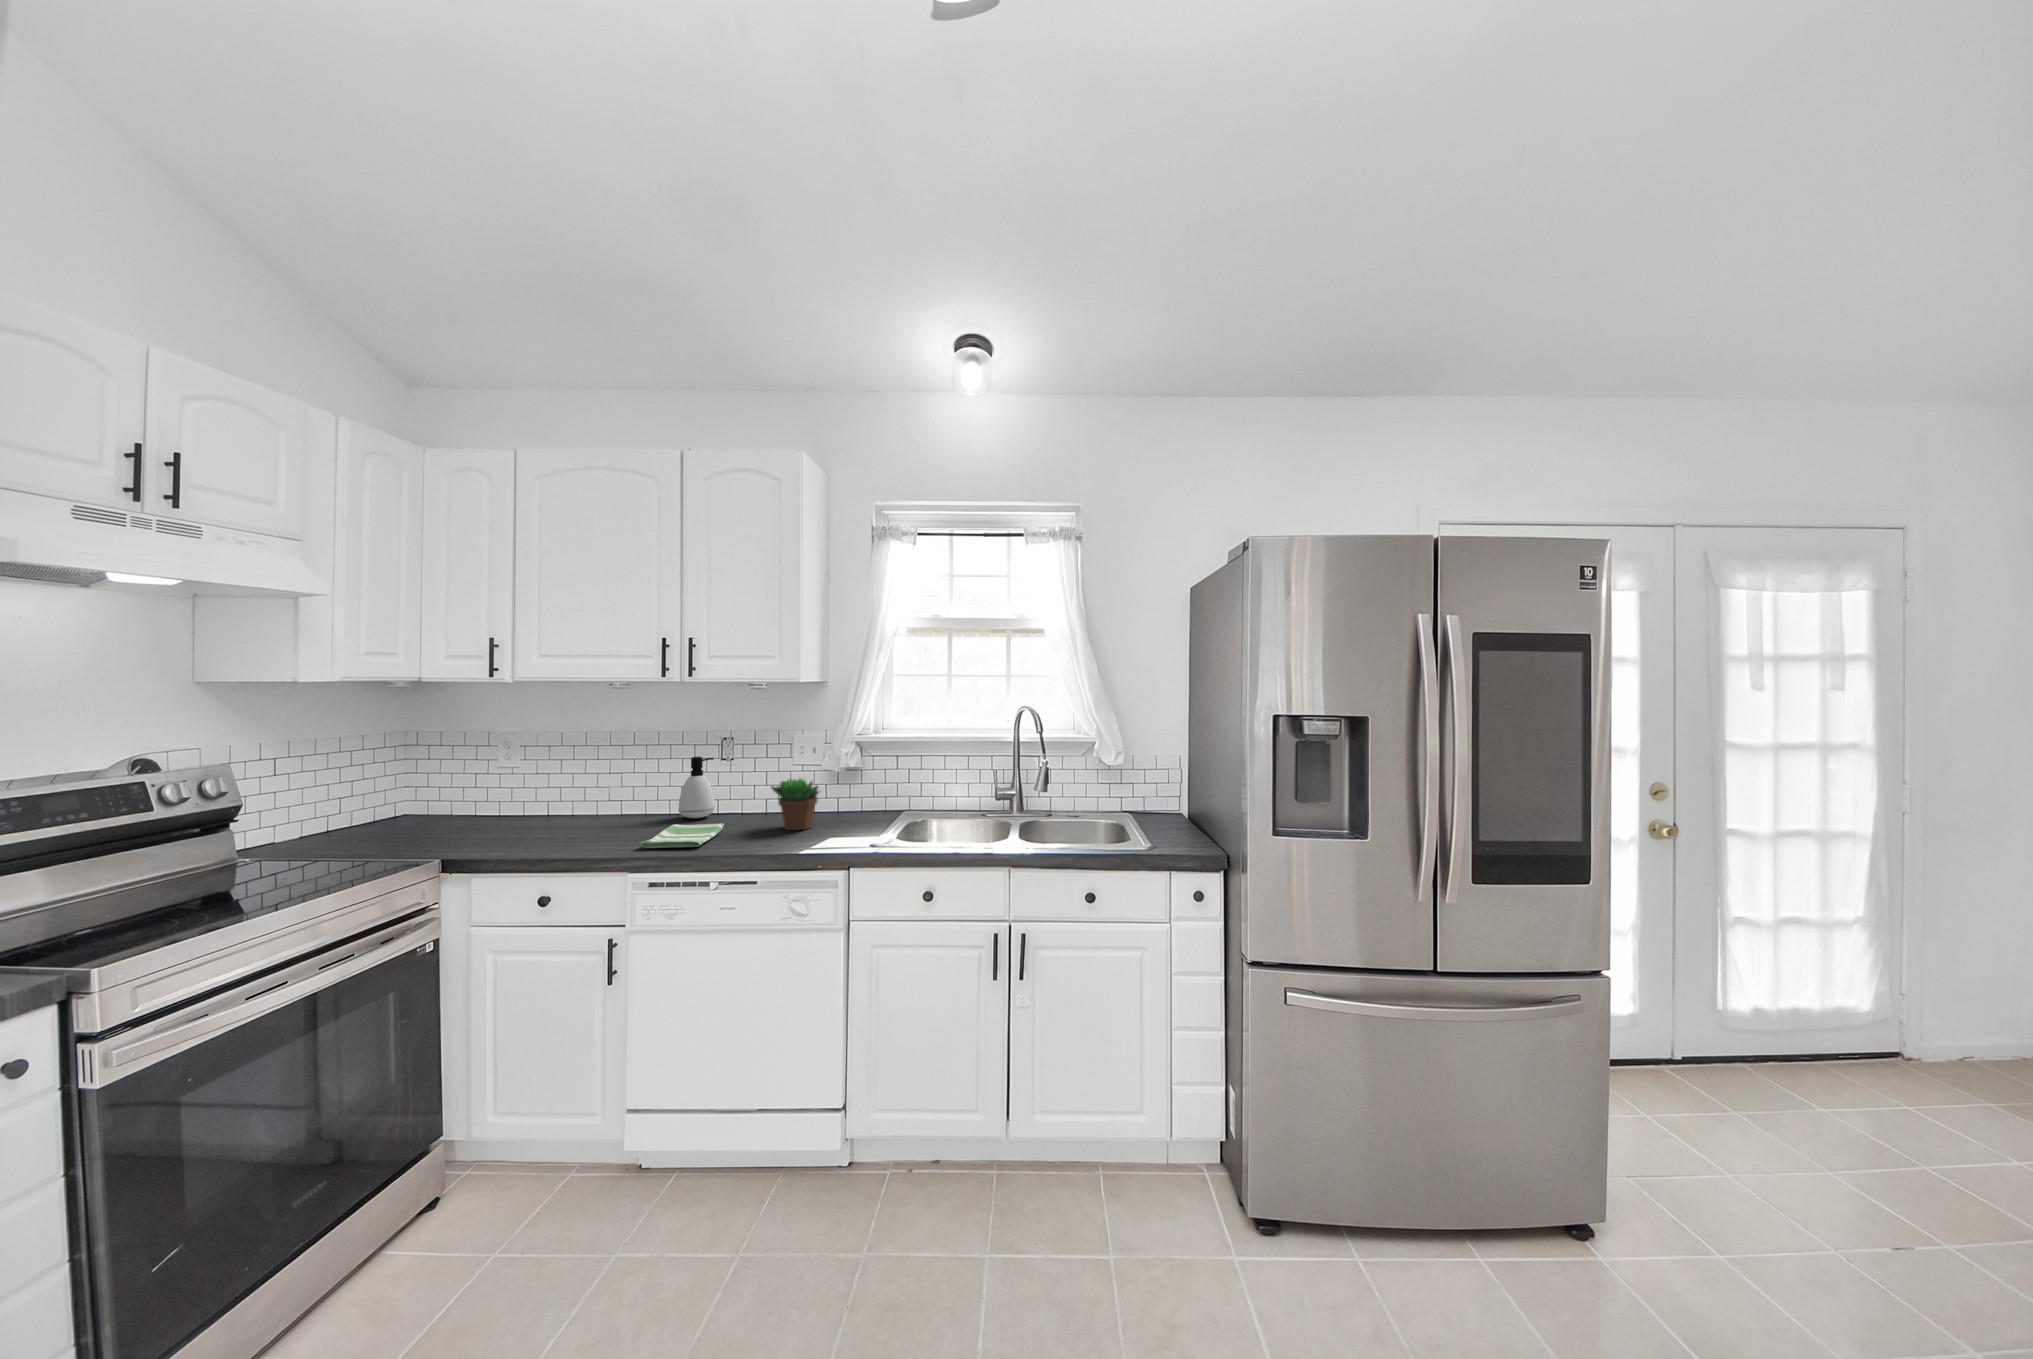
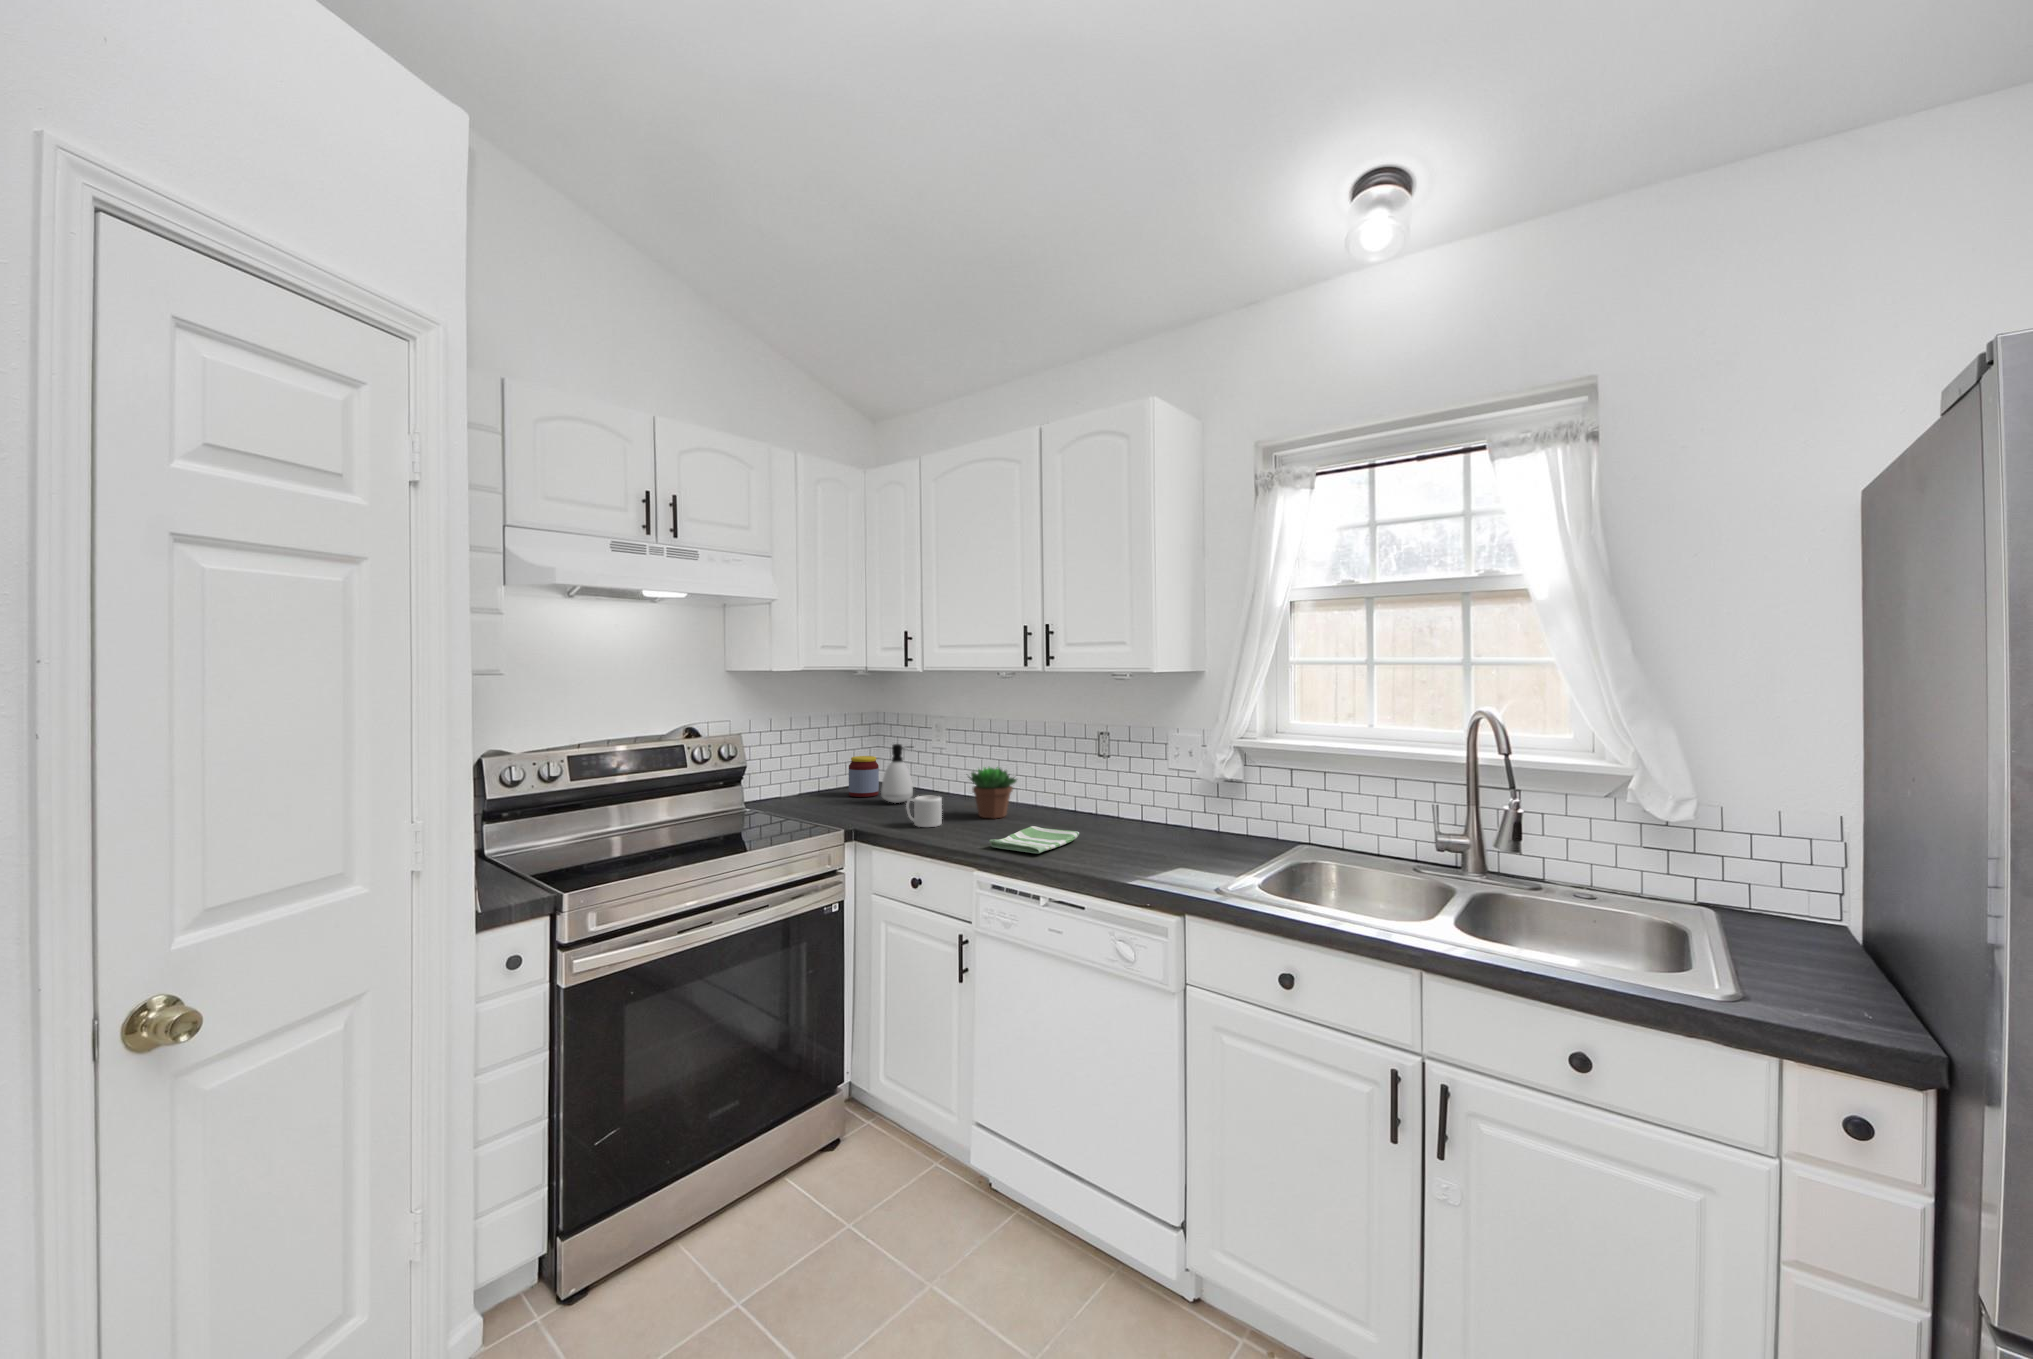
soap dispenser: present [679,757,715,818] -> present [881,744,913,803]
jar: none [398,776,442,823] -> present [849,756,879,797]
succulent plant: present [771,779,821,830] -> present [968,767,1017,819]
mug: none [517,808,563,842] -> present [906,796,942,827]

